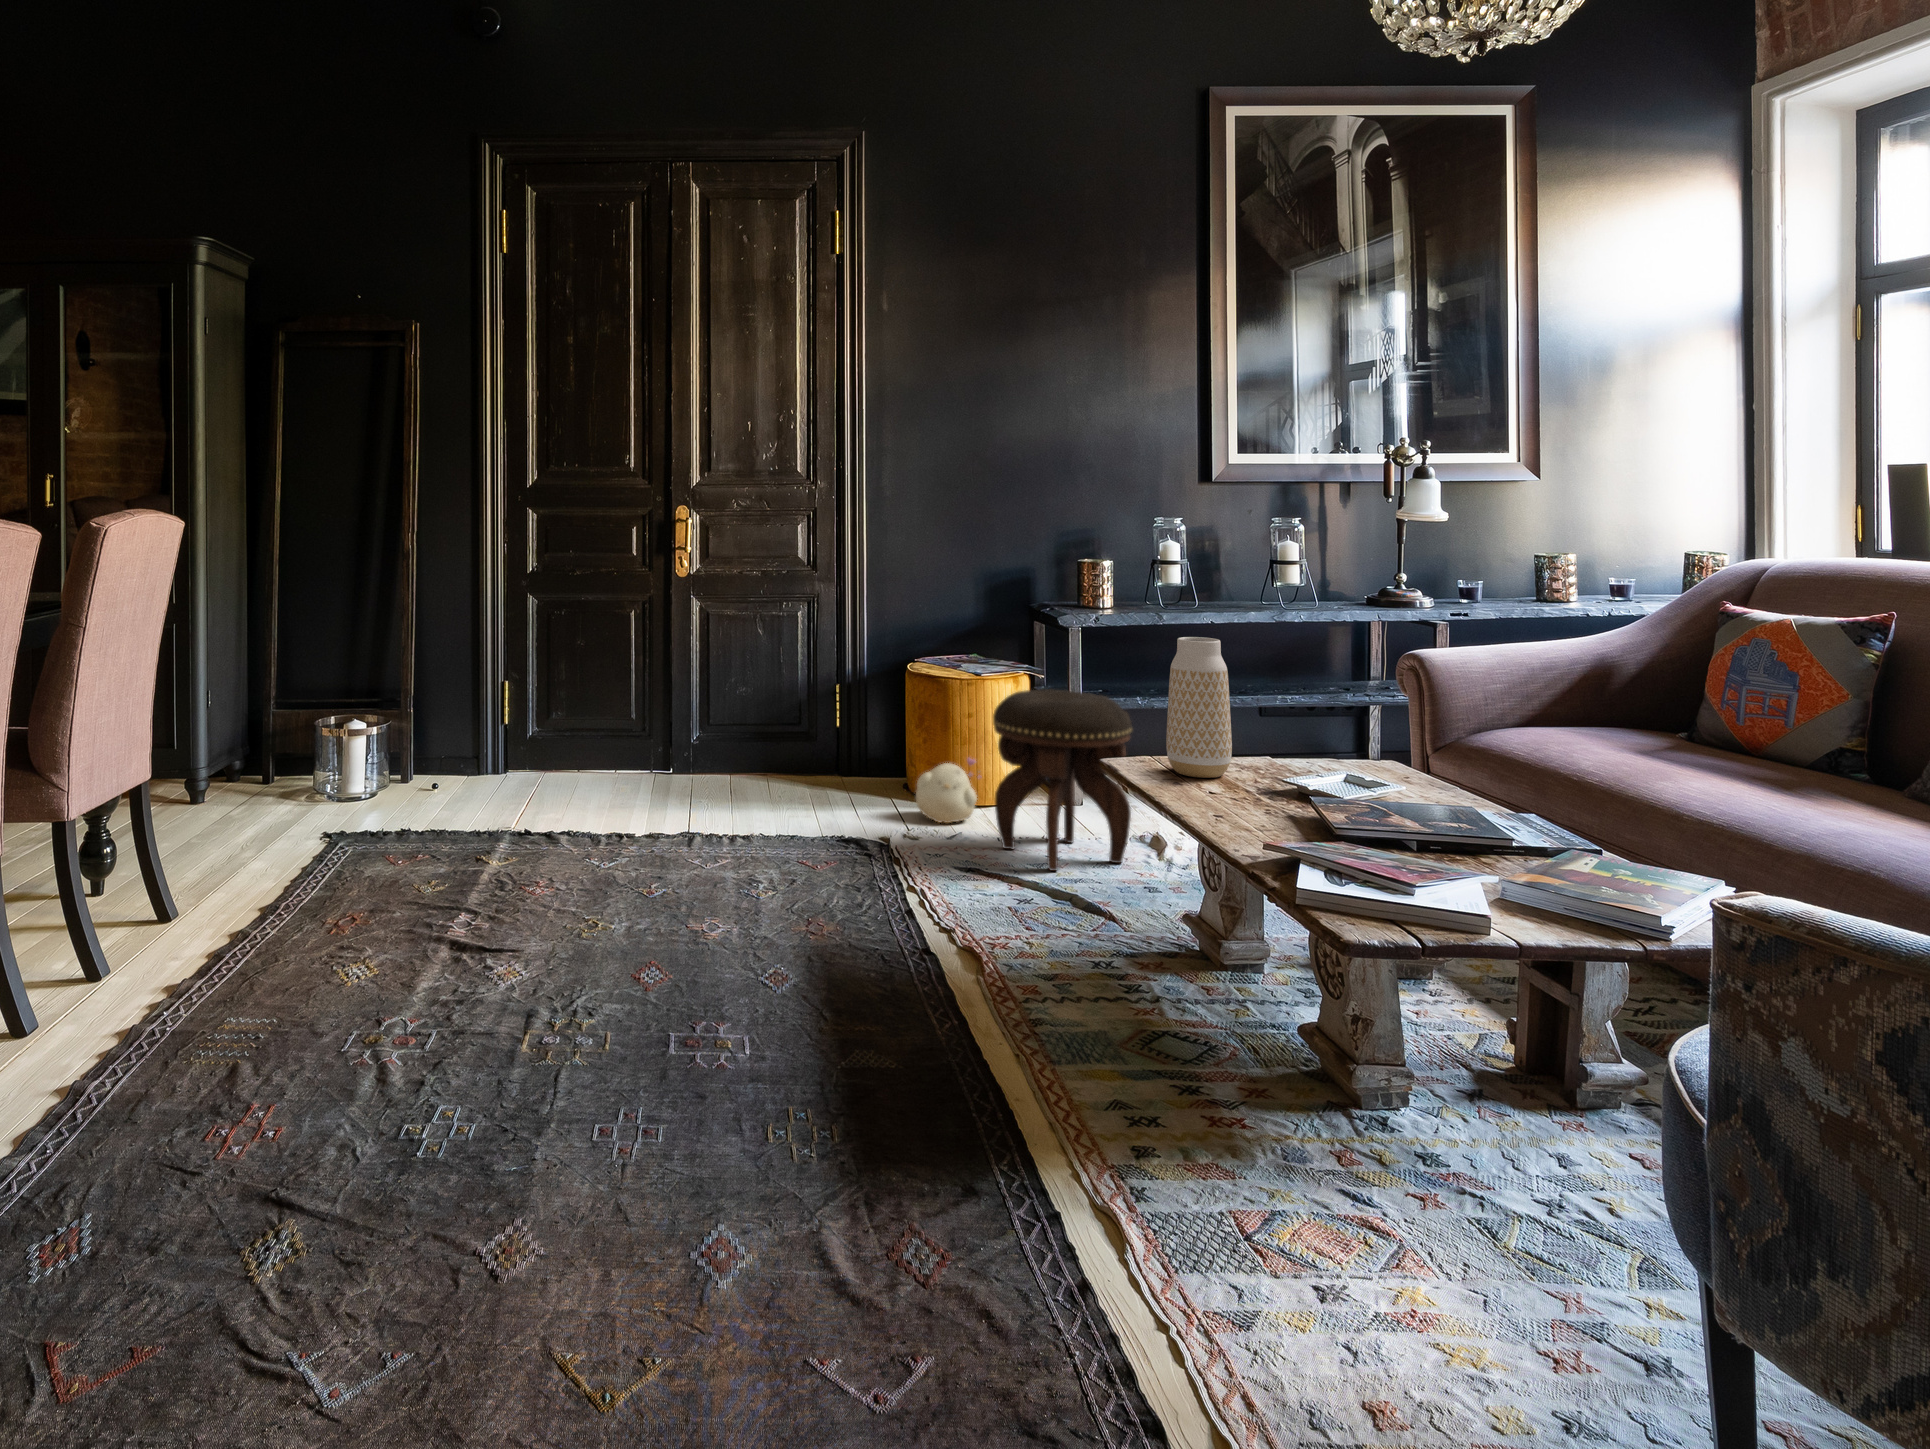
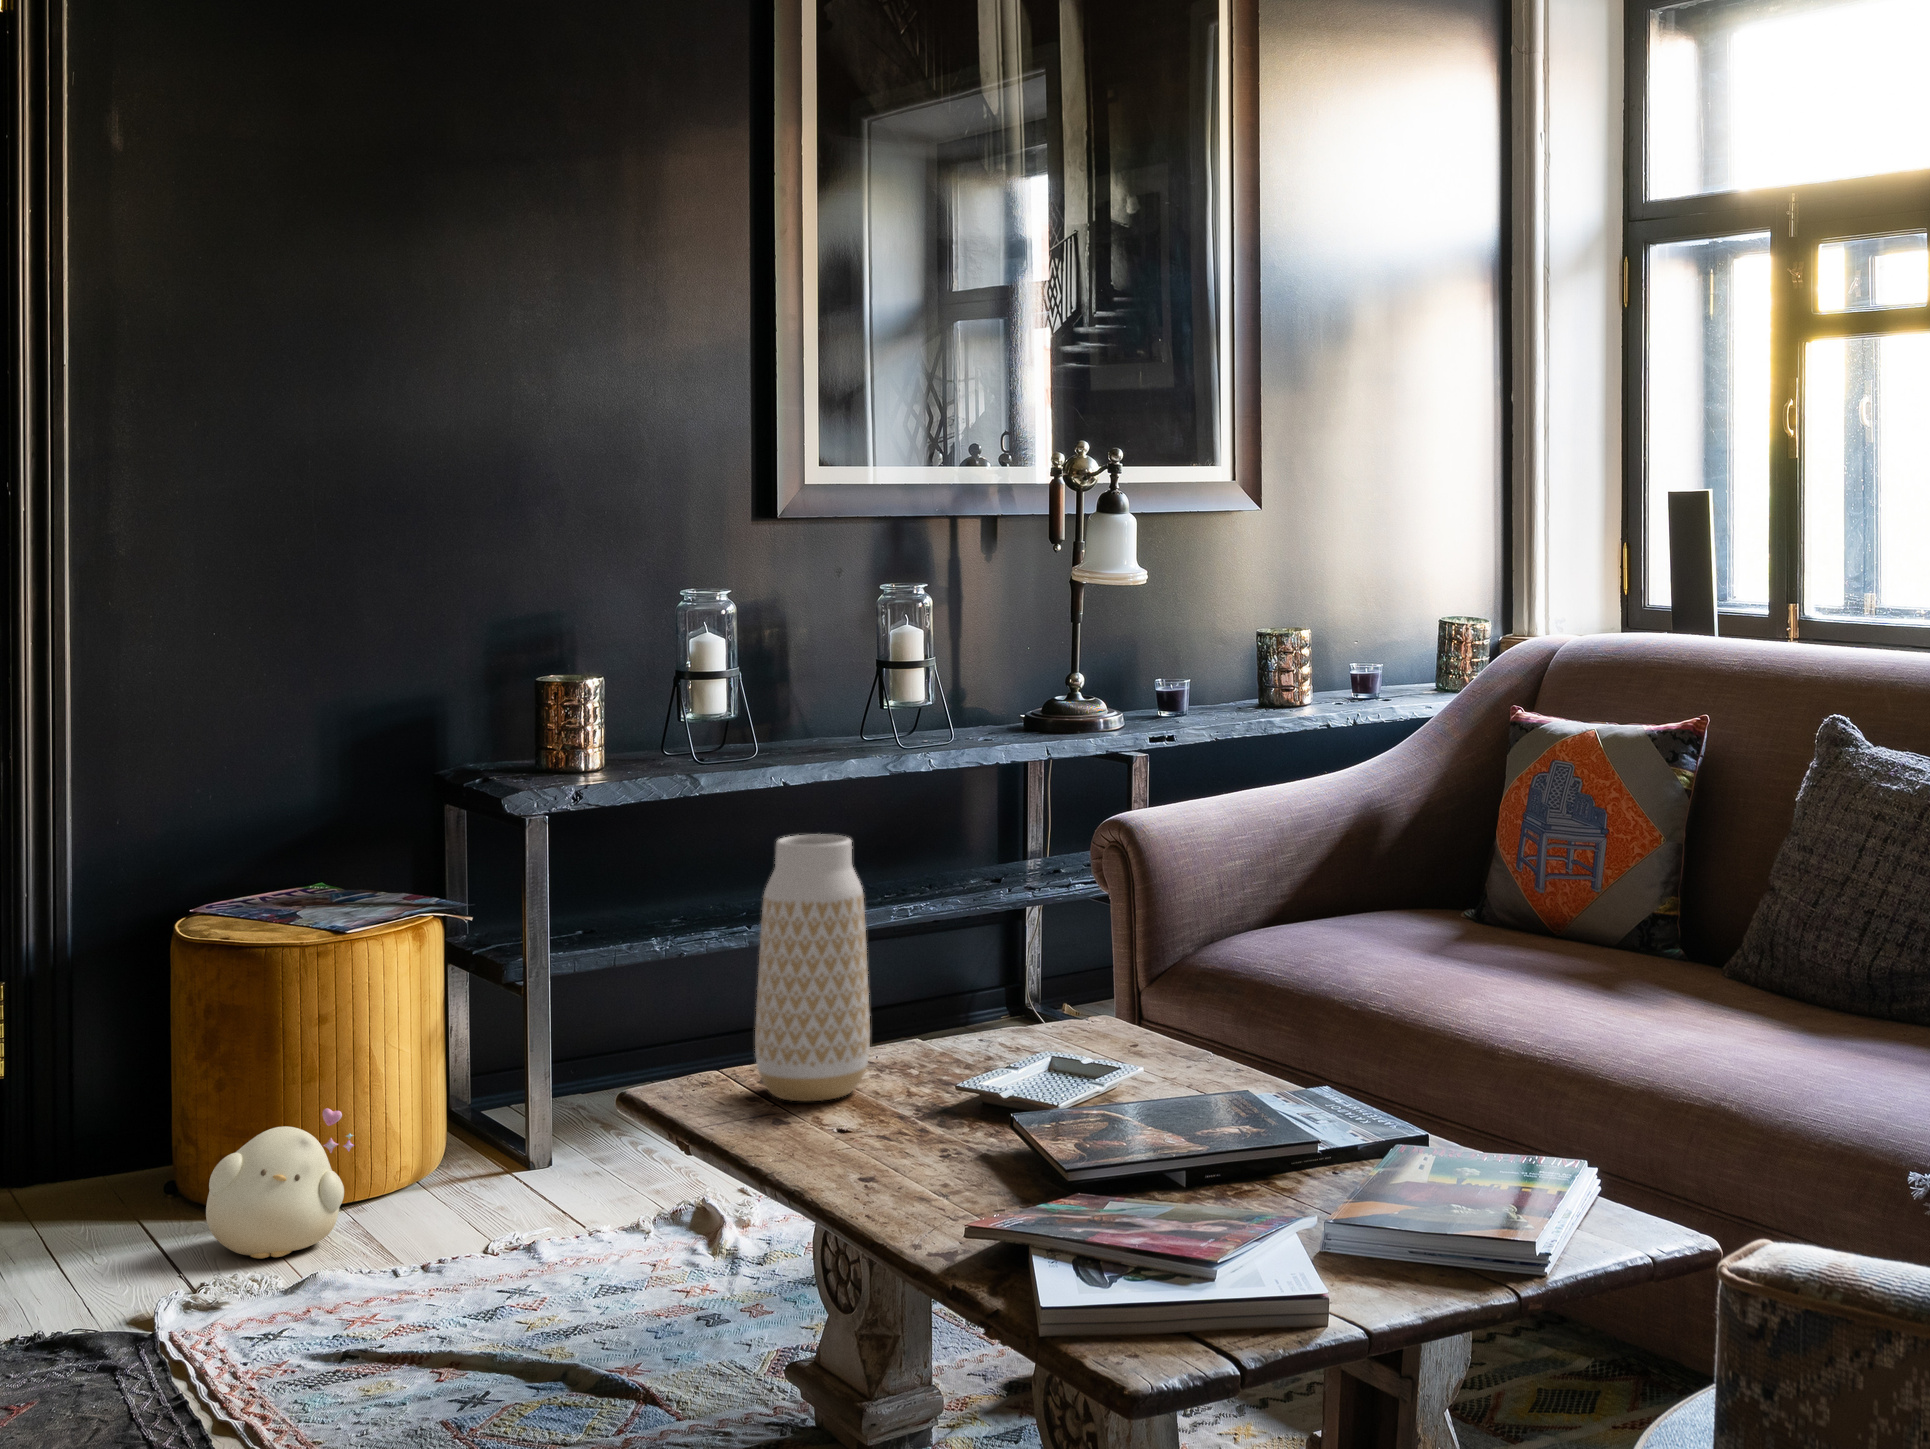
footstool: present [993,689,1132,871] -> none [390,949,668,1322]

